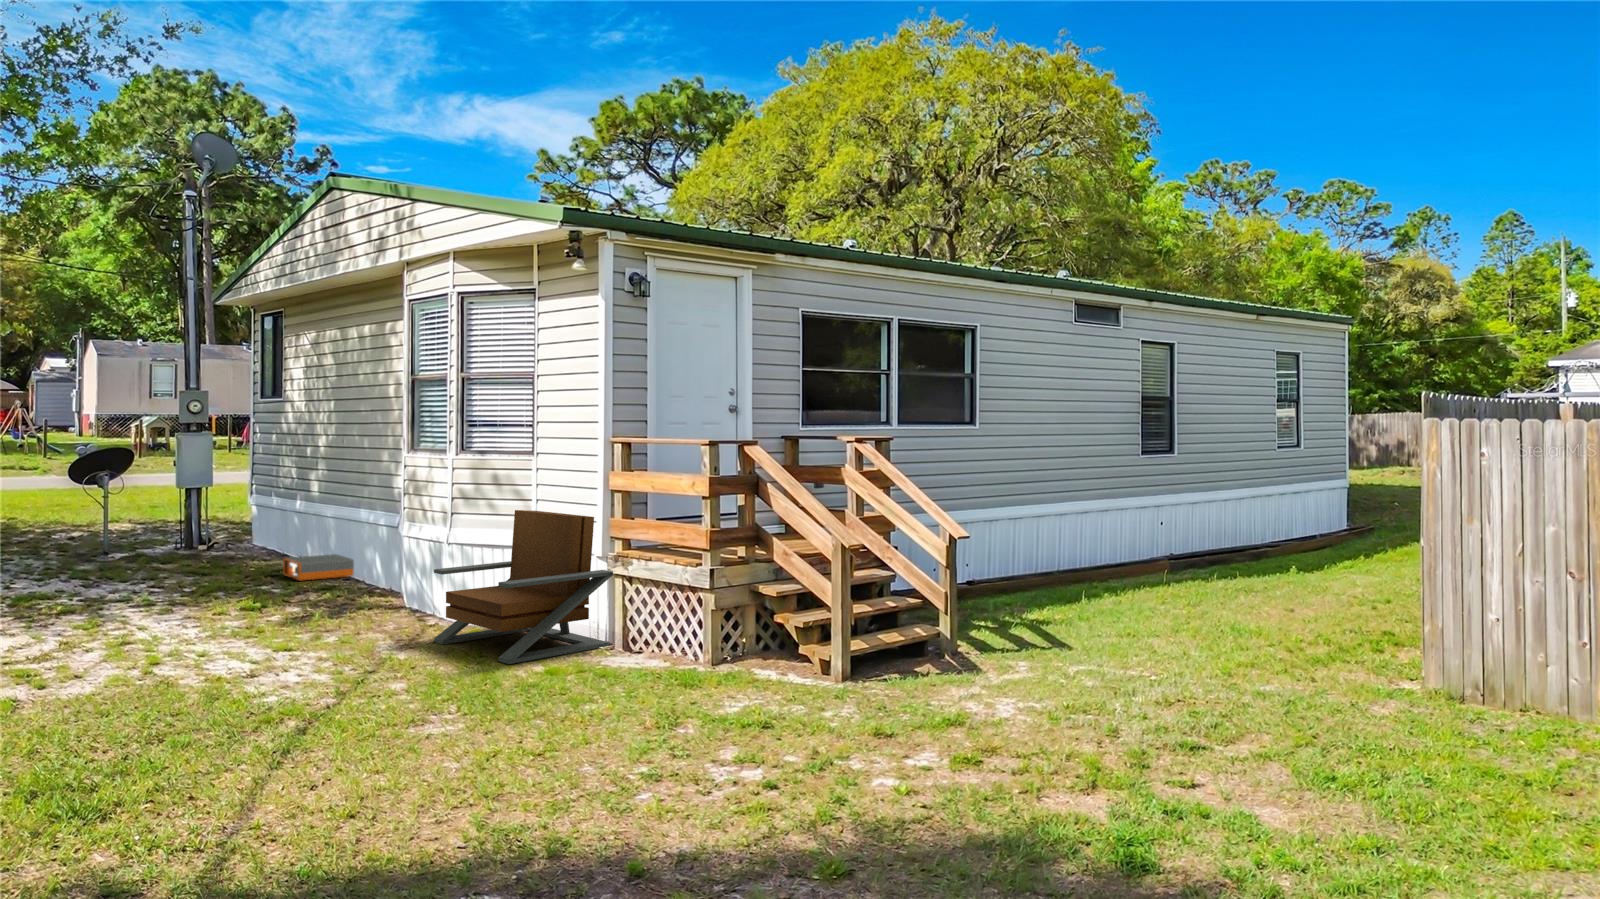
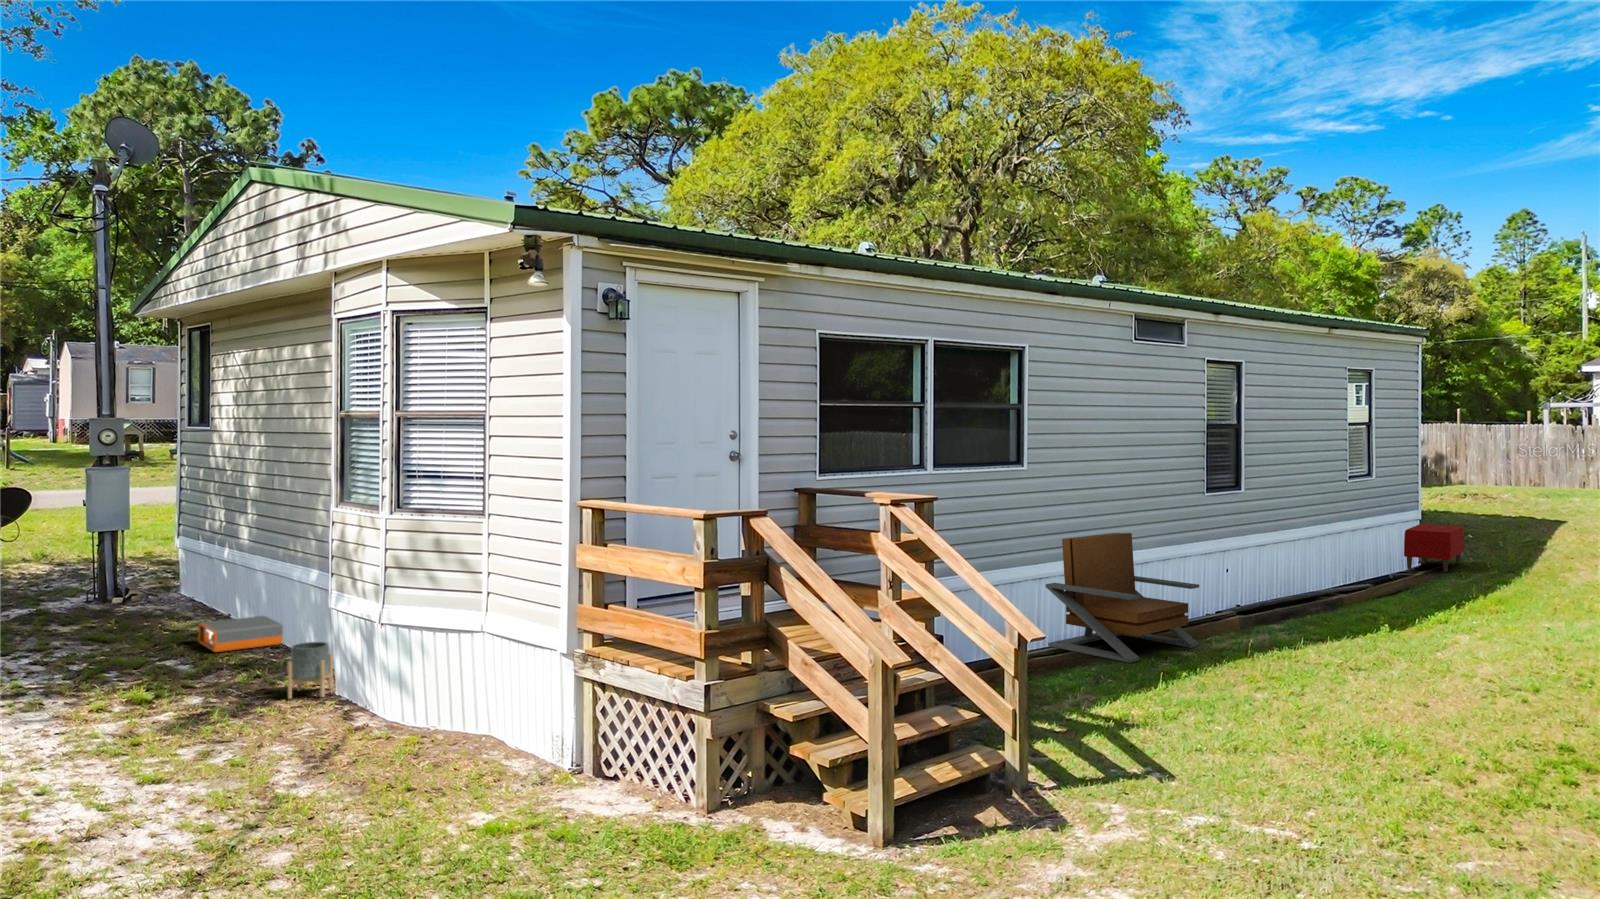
bench: none [1330,492,1386,532] -> present [1404,524,1464,572]
lounge chair: present [434,510,613,664] -> present [1046,533,1199,663]
planter: none [371,563,406,607] -> present [287,642,333,699]

